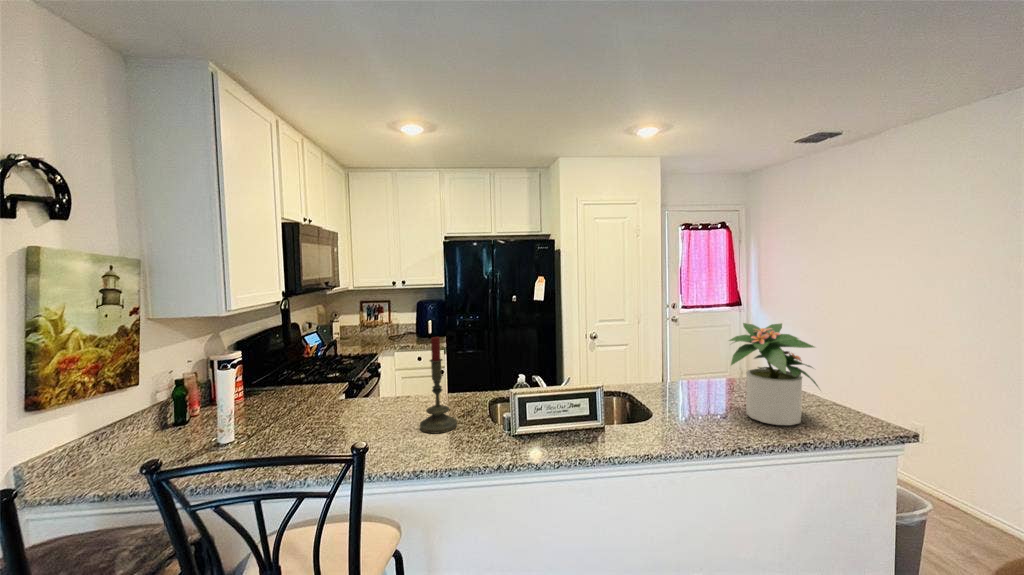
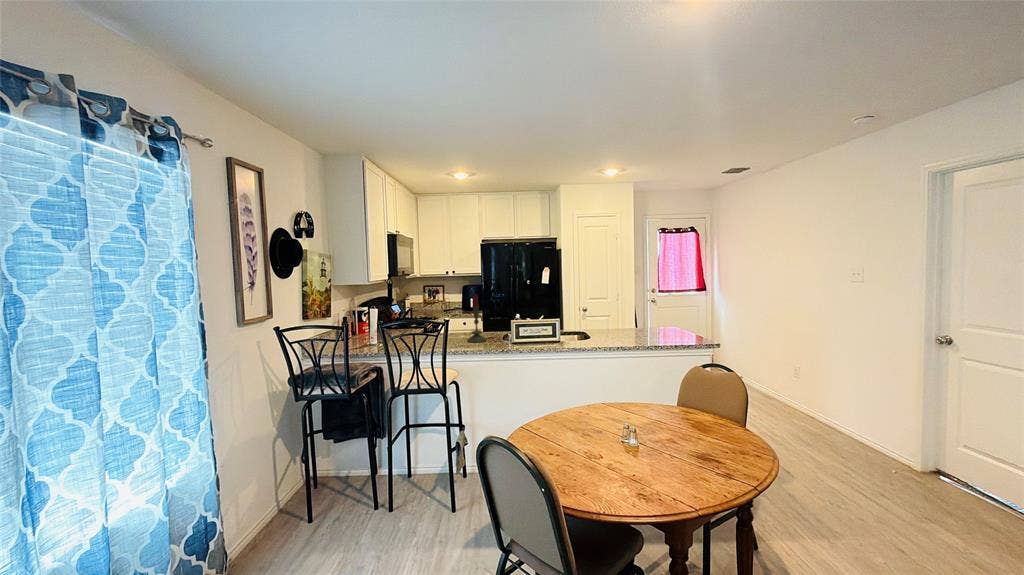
potted plant: present [729,323,818,426] -> none [626,289,672,341]

